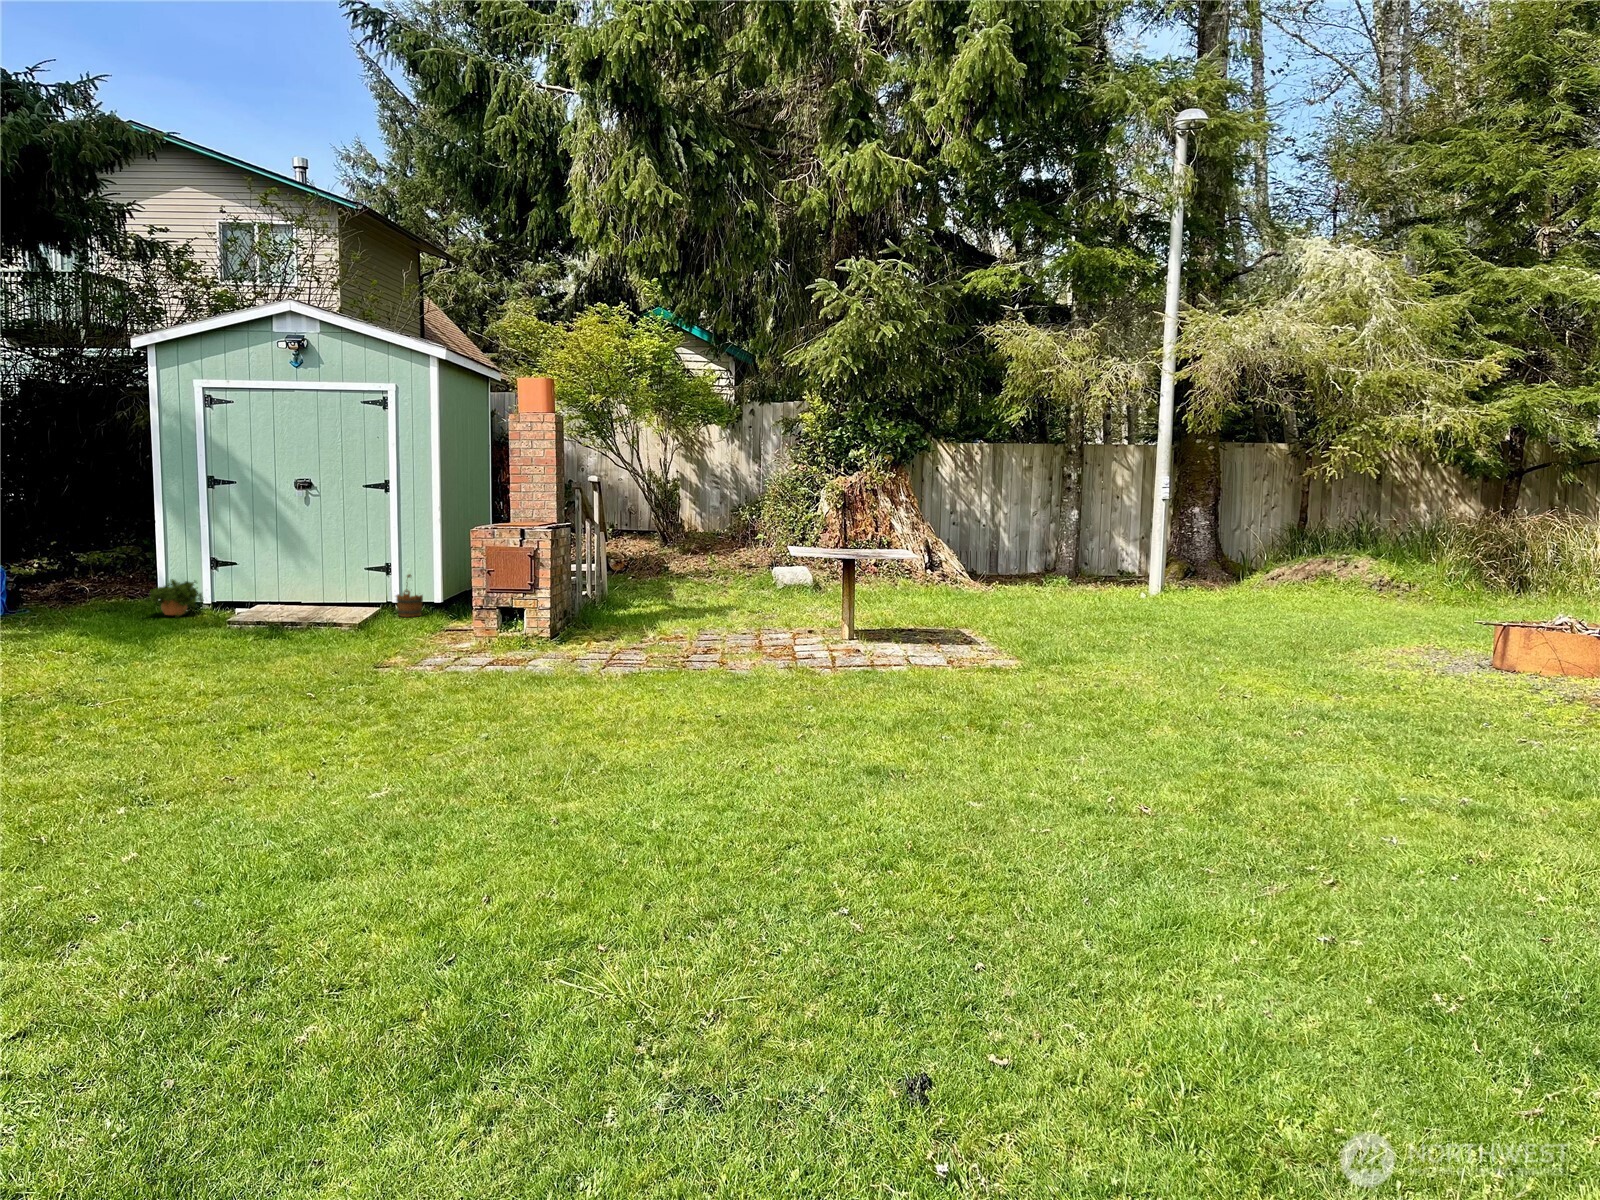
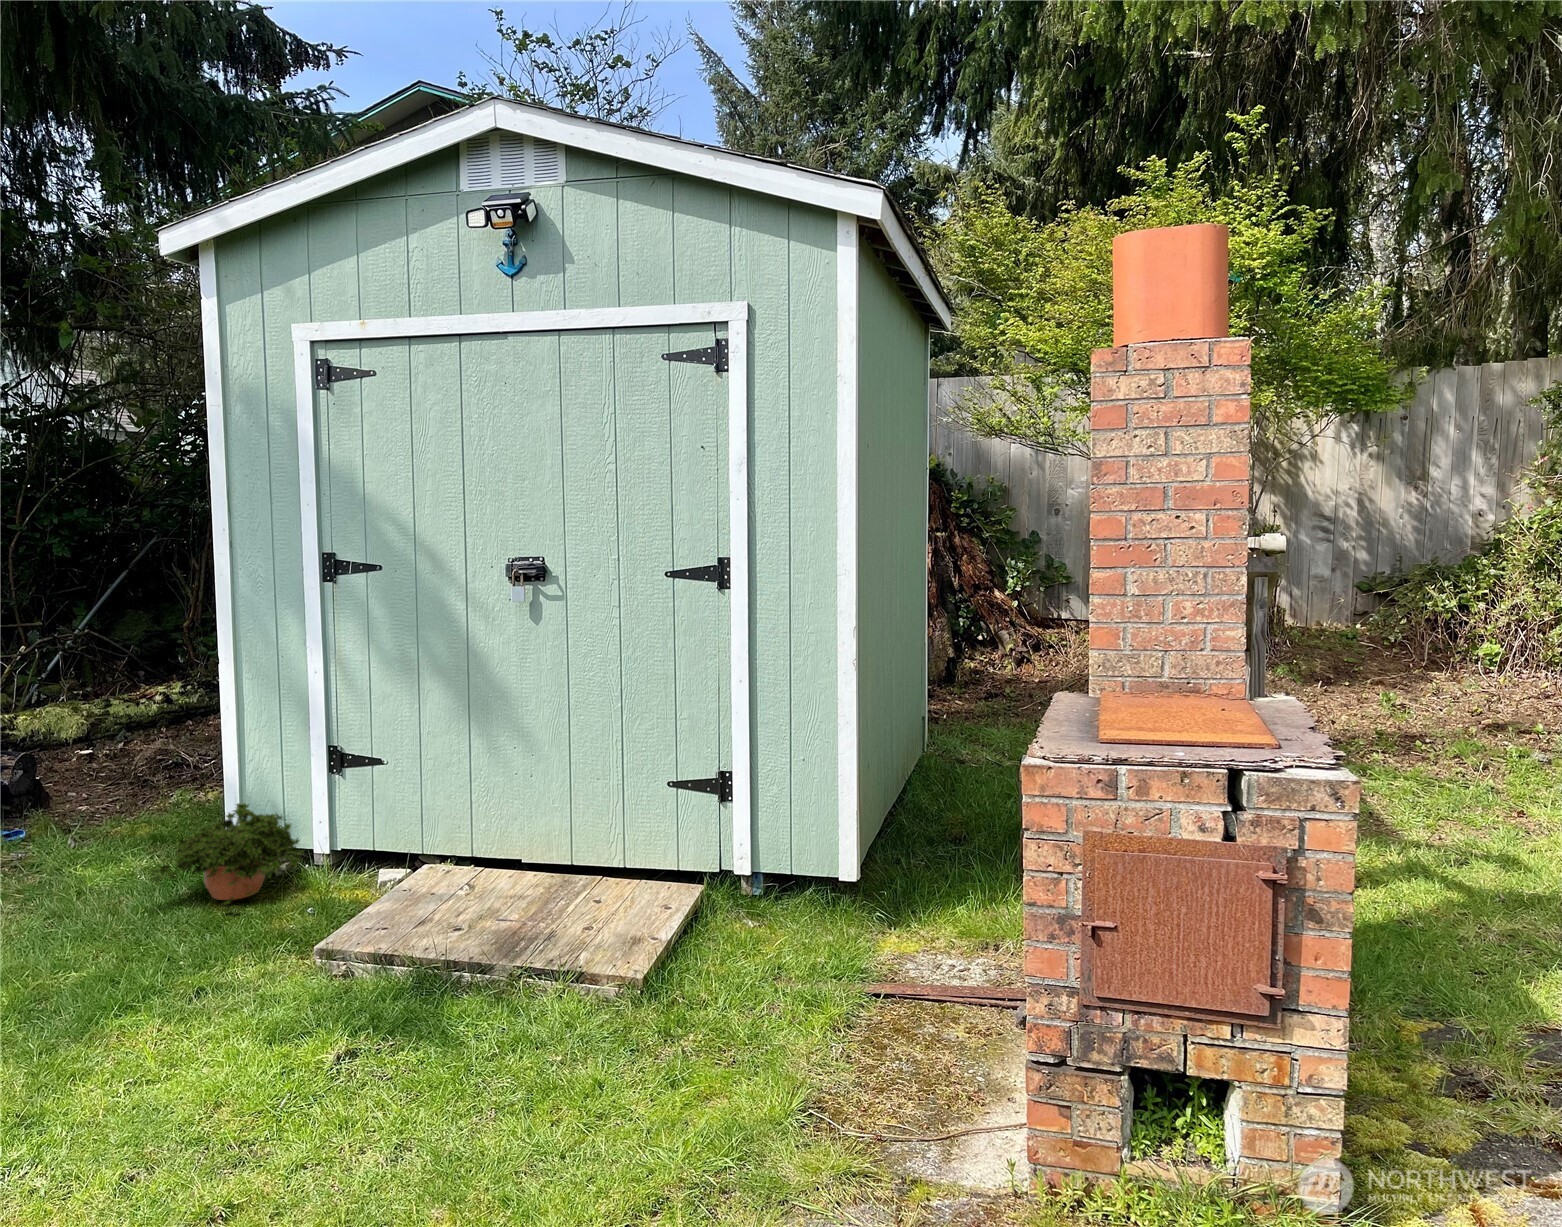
wooden bucket: present [396,575,423,617] -> none [742,810,810,933]

